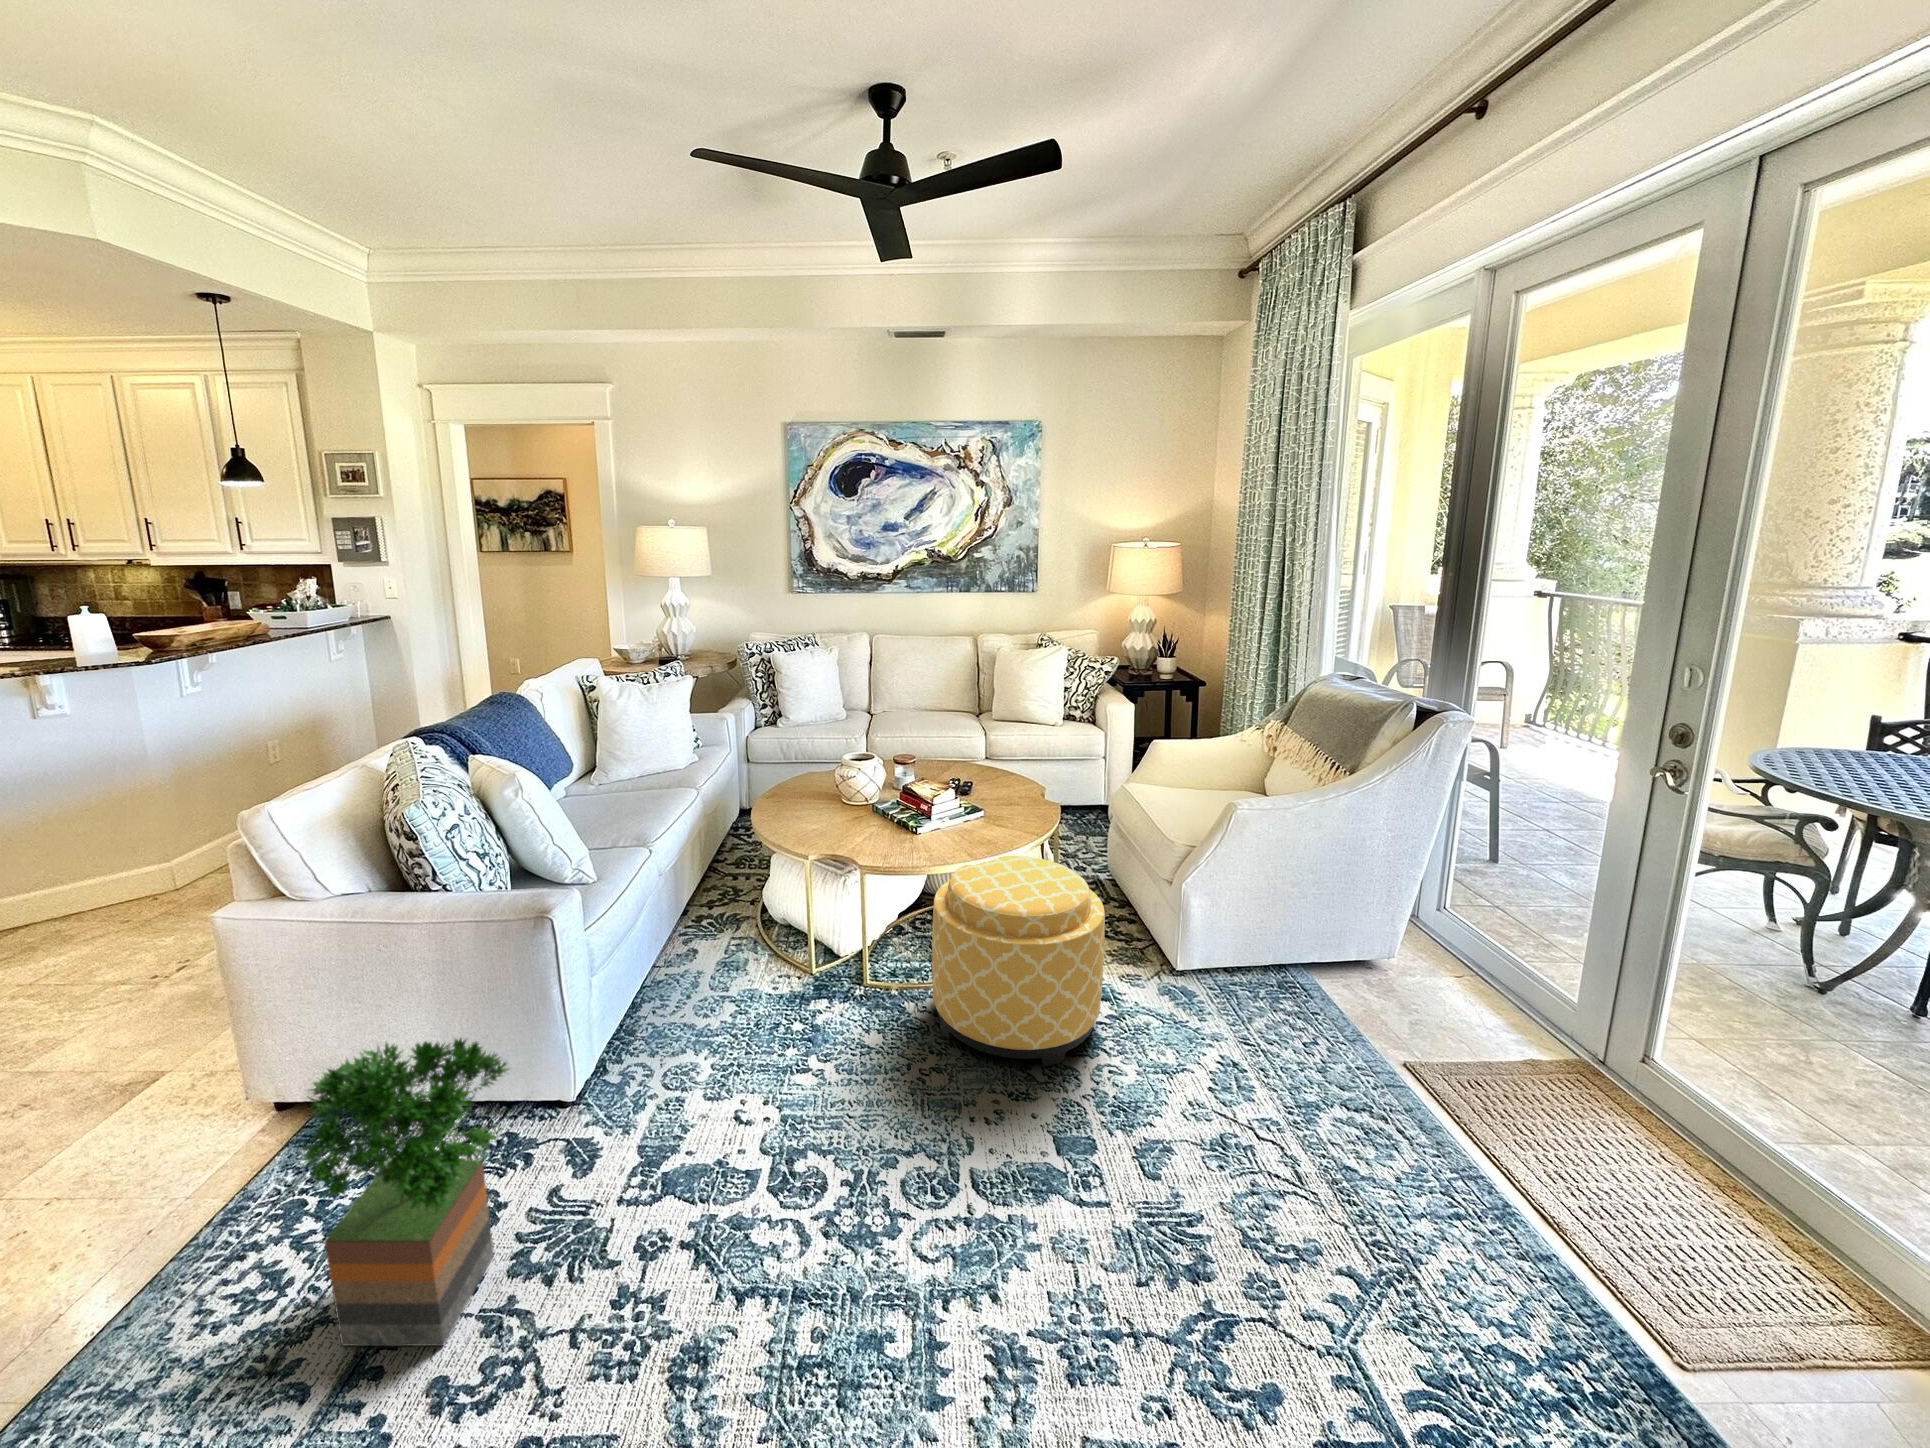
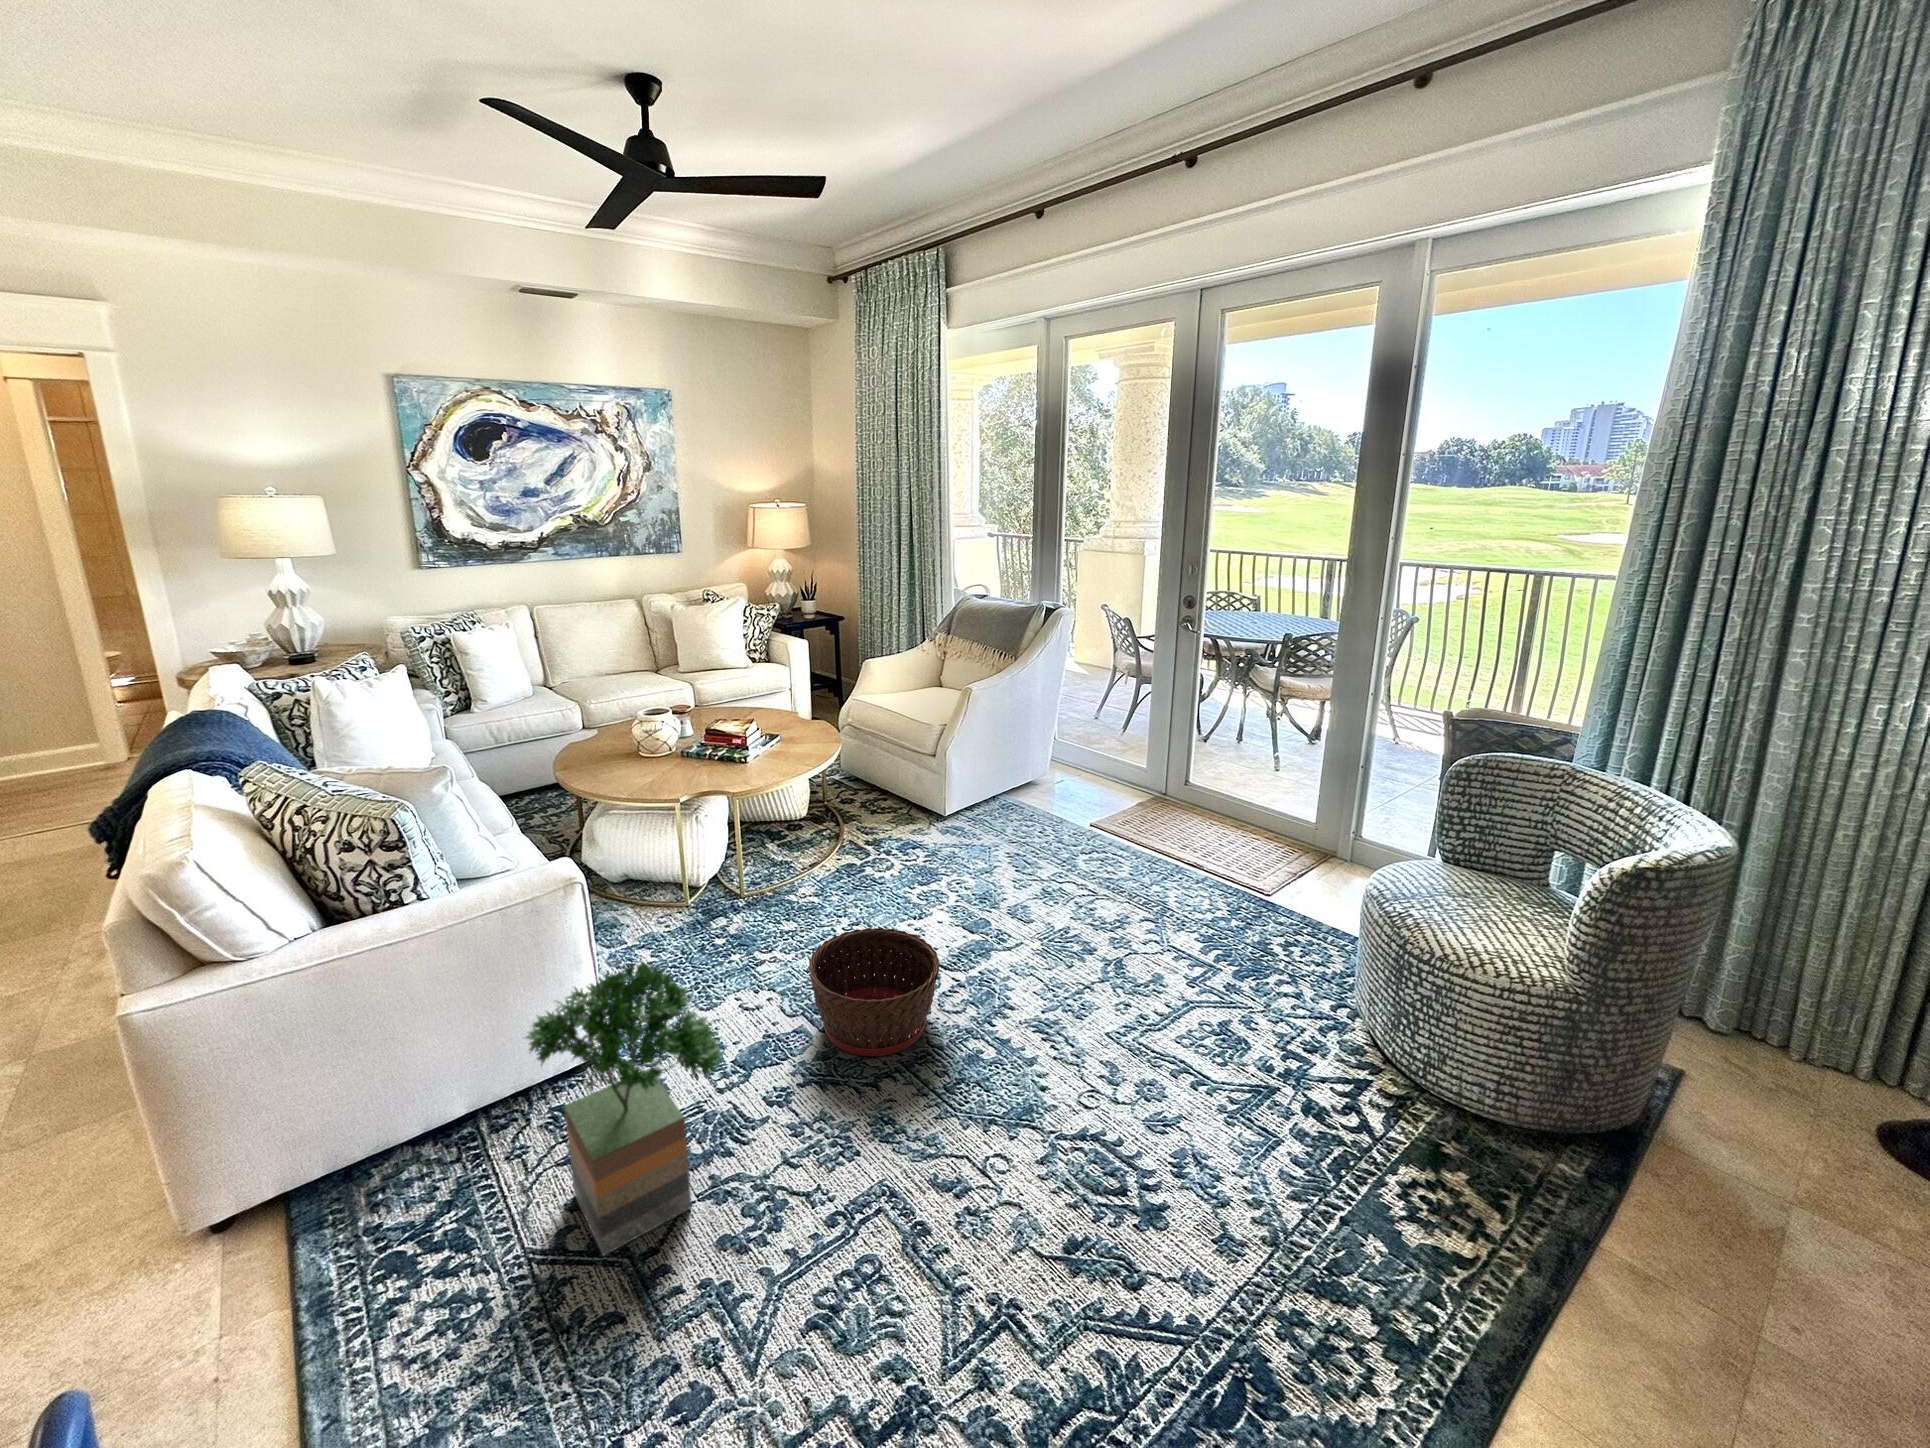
ottoman: present [932,856,1105,1066] -> none [806,753,937,903]
basket: none [731,1085,906,1283] -> present [808,928,940,1056]

